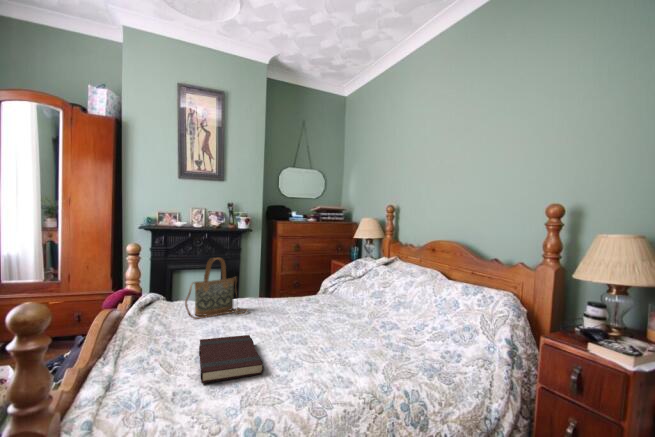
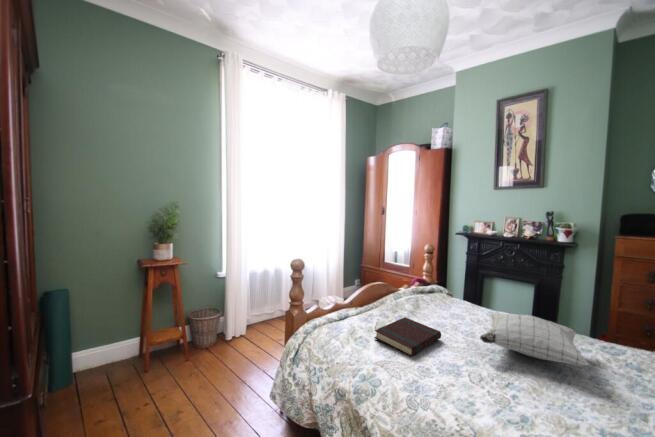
handbag: present [185,258,248,319] -> none [433,263,487,323]
pillow: none [259,289,348,324] -> present [480,313,588,366]

